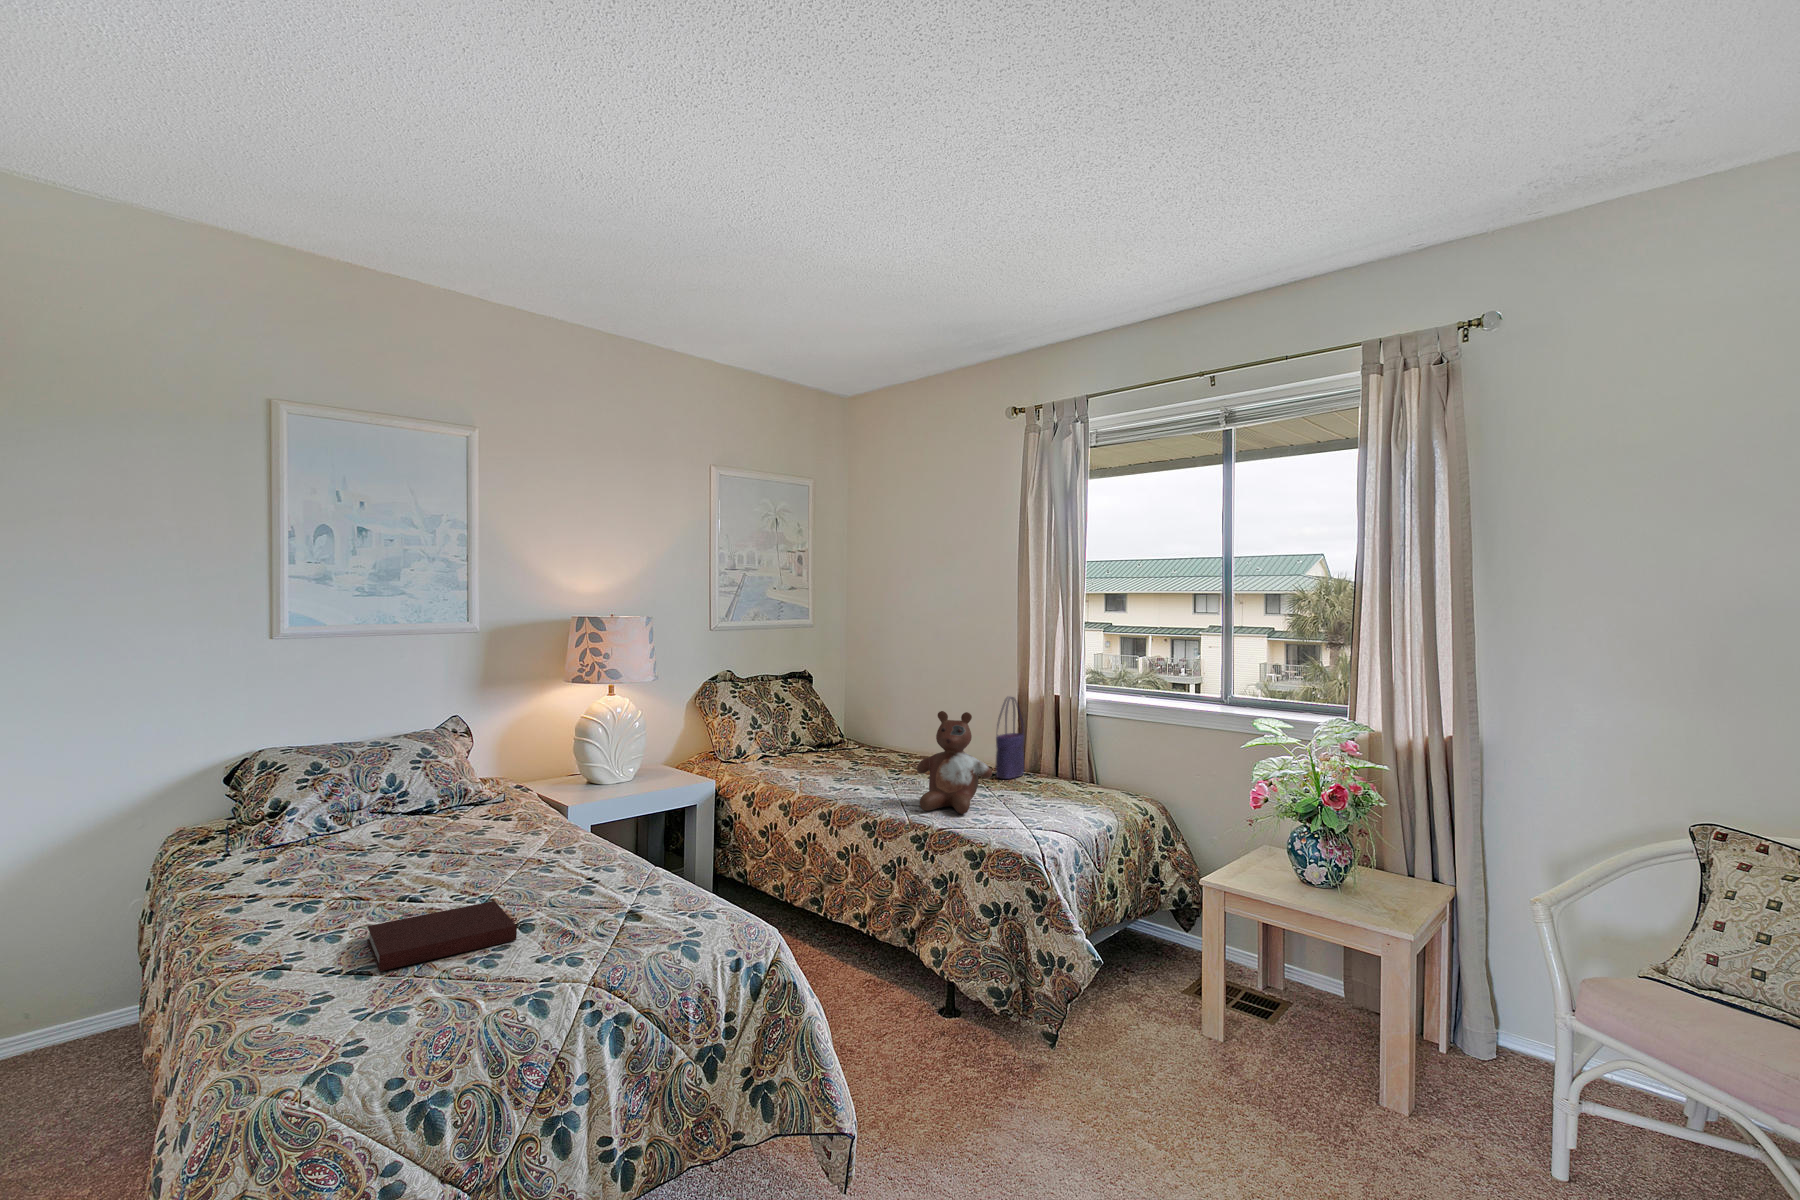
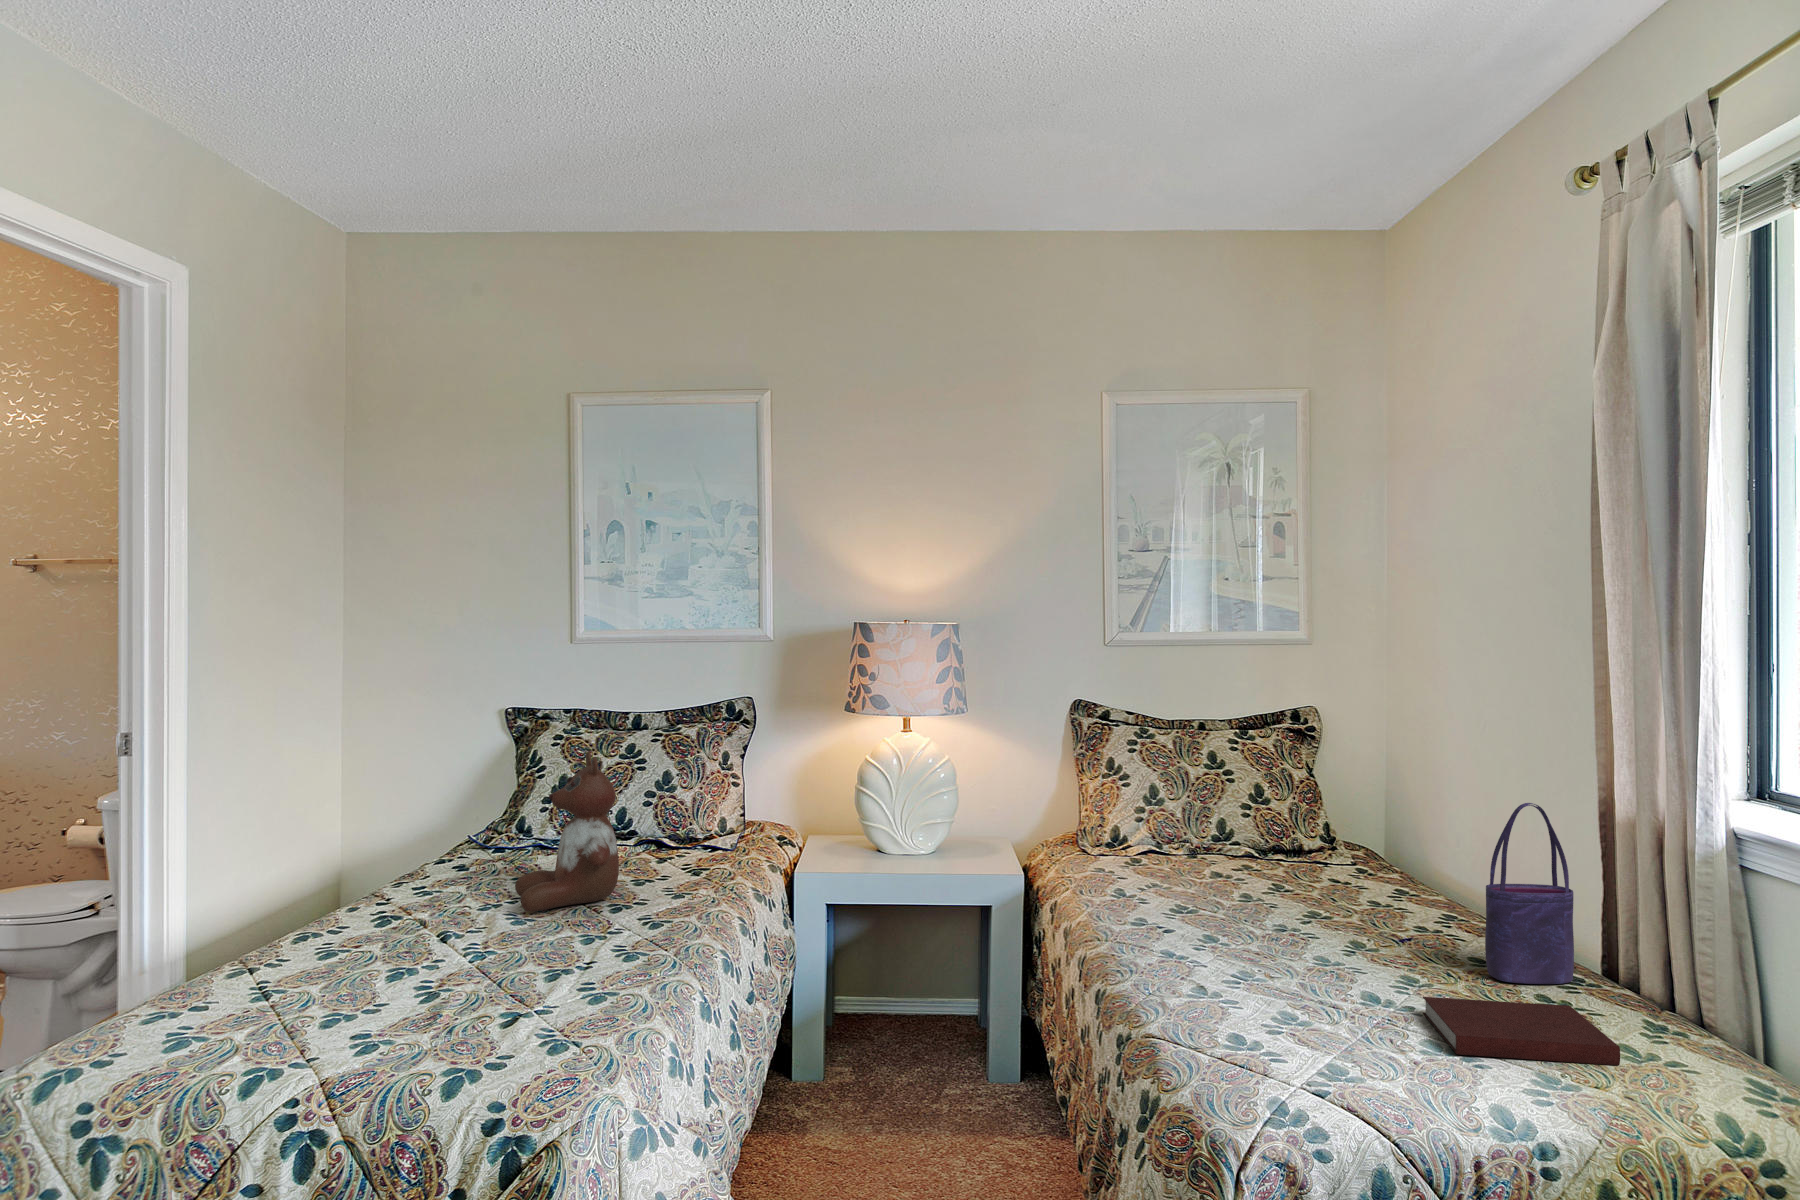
stuffed bear: present [917,711,992,814] -> present [515,752,619,912]
notebook: present [367,901,517,971] -> present [1423,997,1620,1065]

